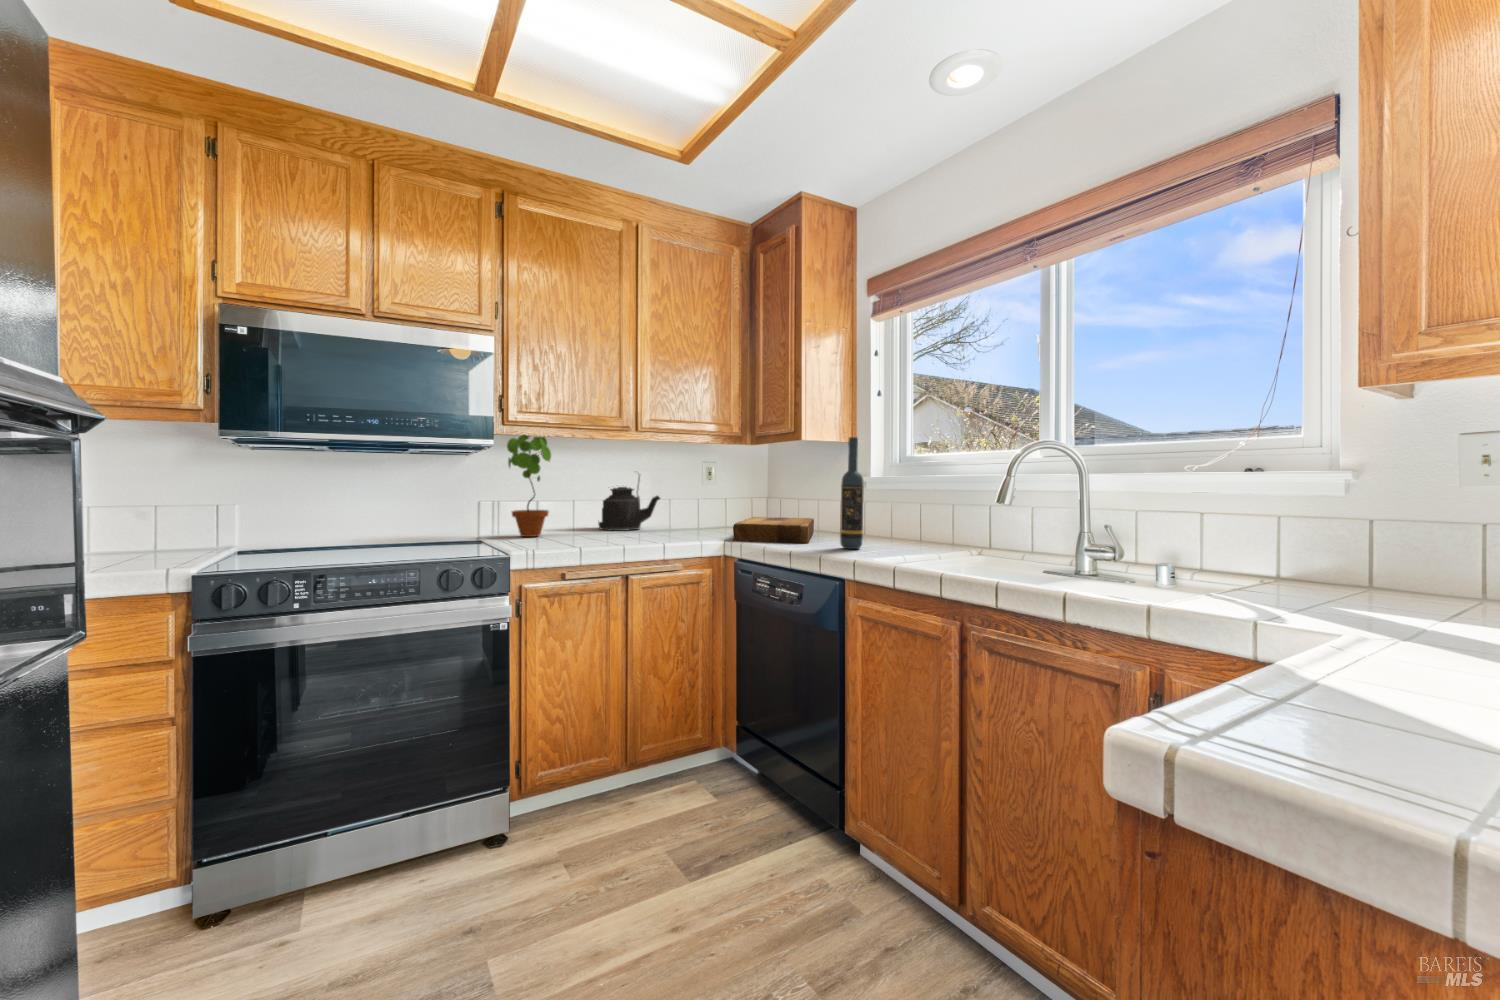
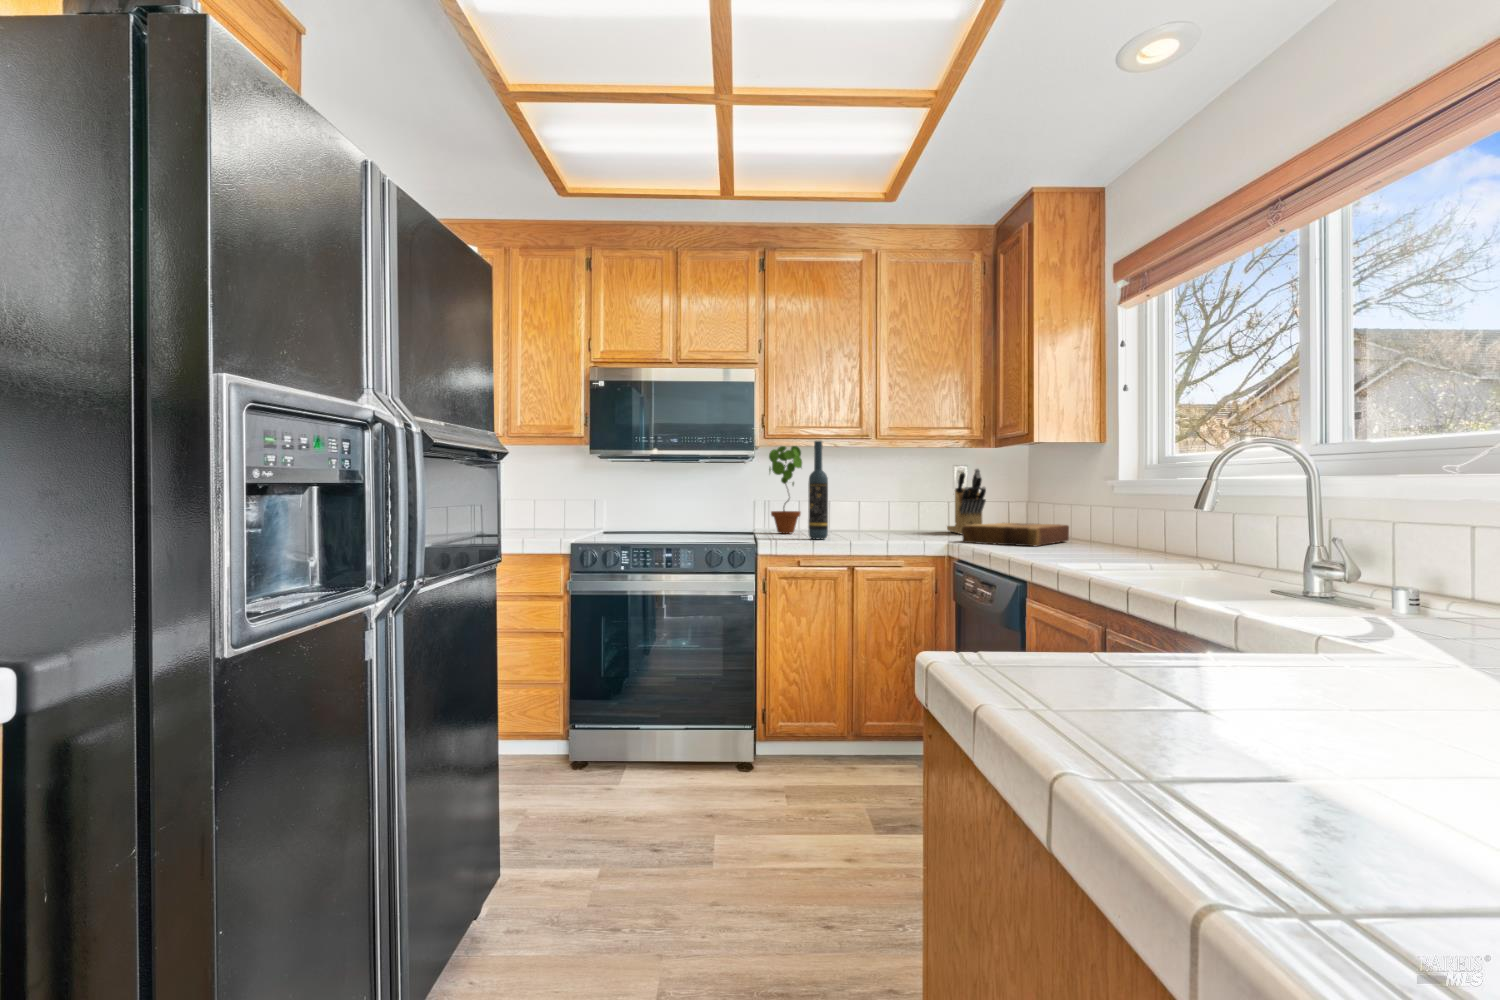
wine bottle: present [840,437,864,549] -> present [808,441,828,539]
knife block: none [685,464,732,528] -> present [947,469,986,534]
kettle: present [598,474,660,531] -> none [852,477,910,533]

